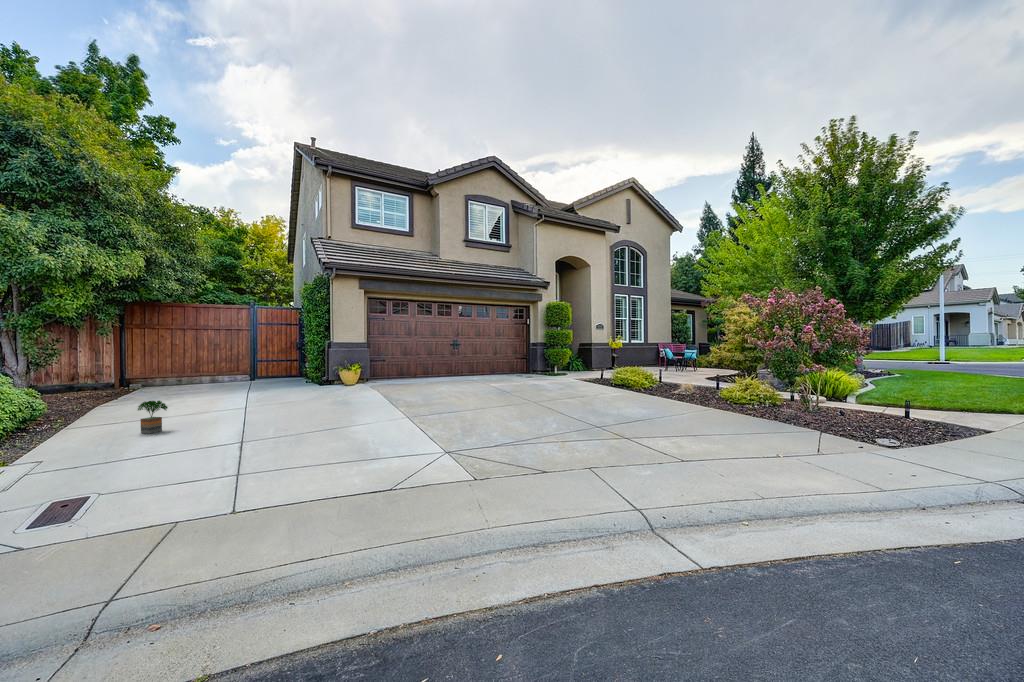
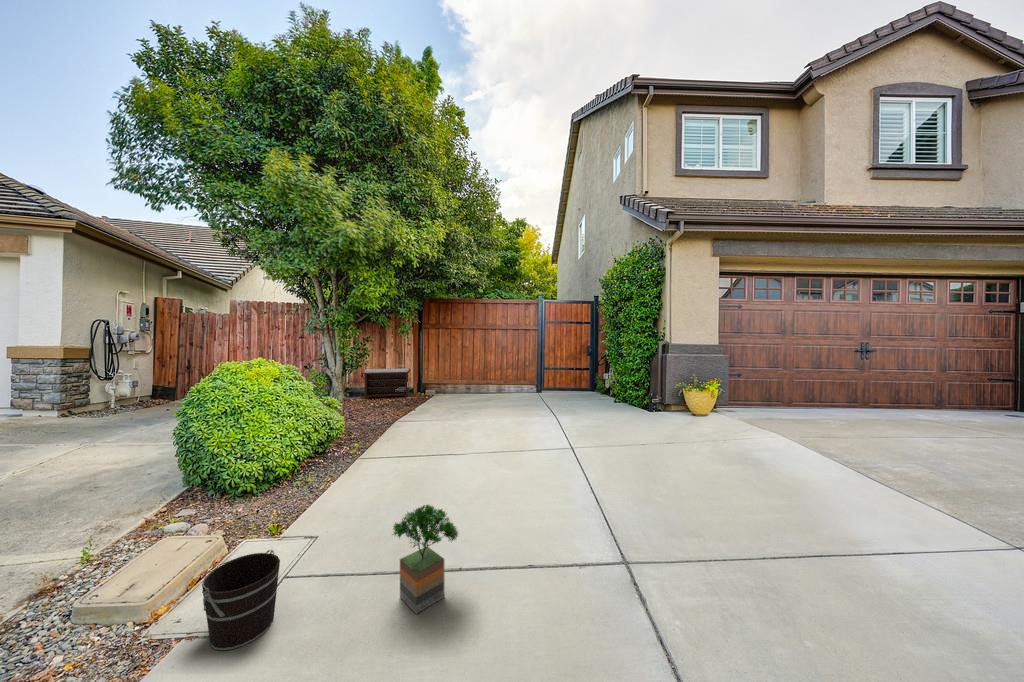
bench: none [55,365,111,394] -> present [363,368,410,399]
bucket: none [51,419,84,446] -> present [202,550,280,650]

